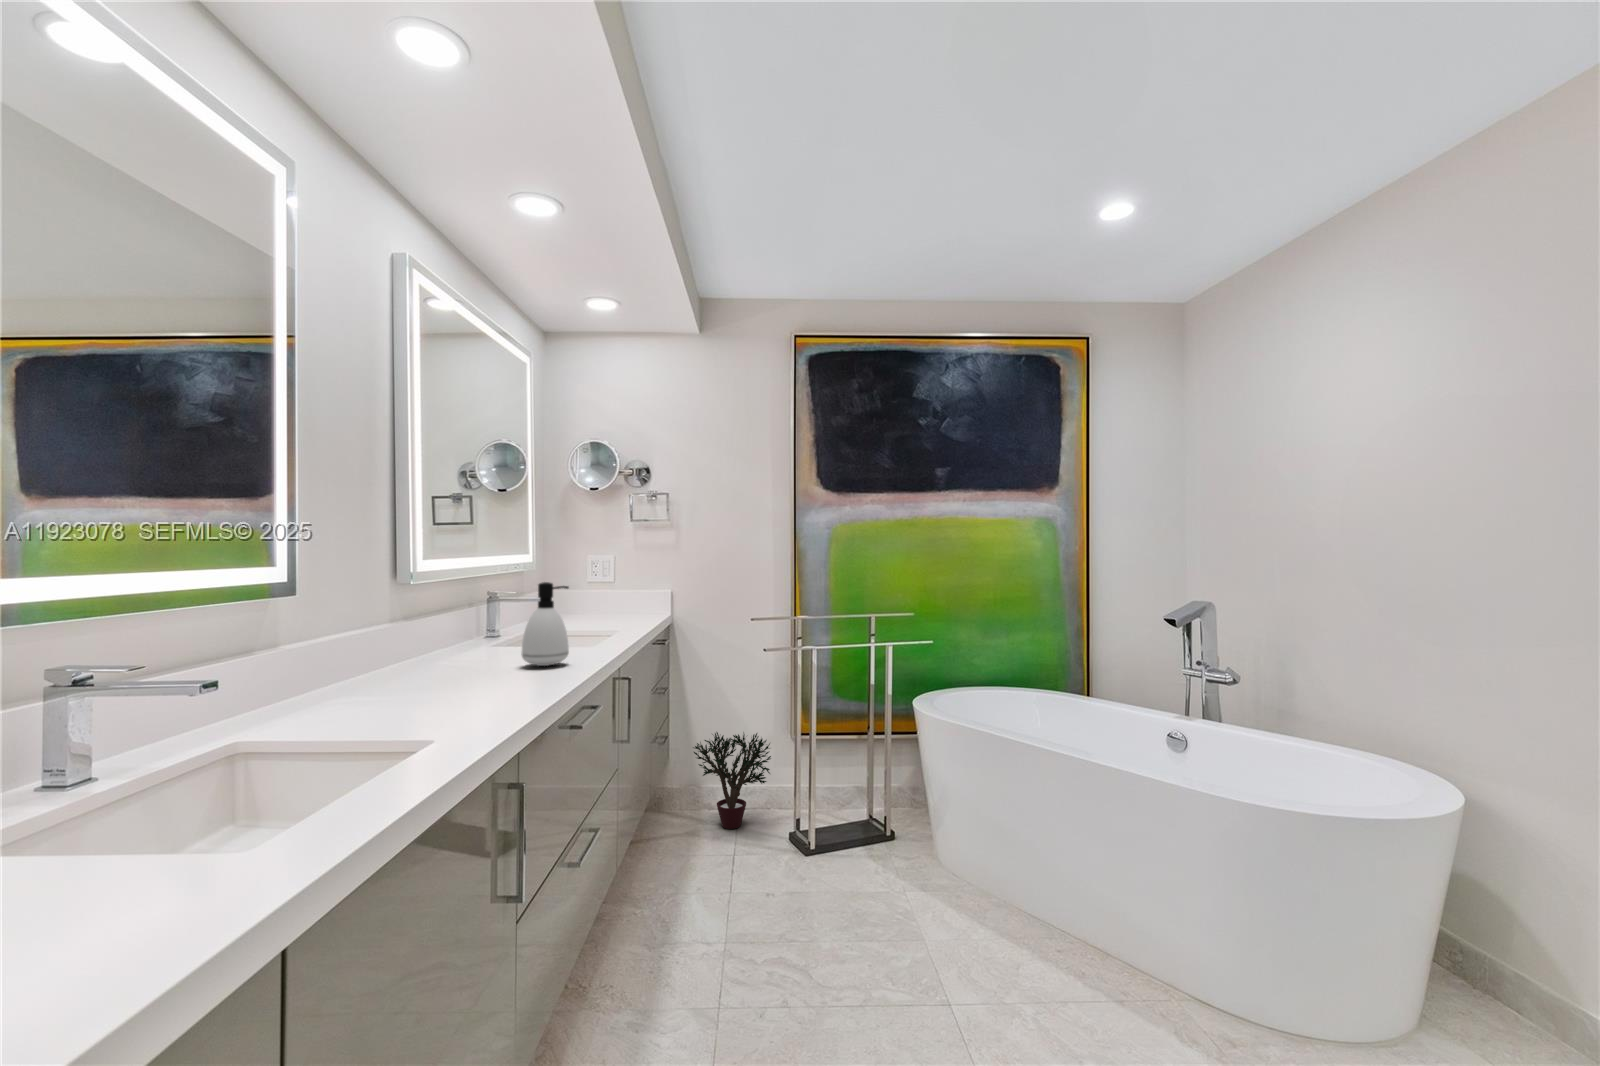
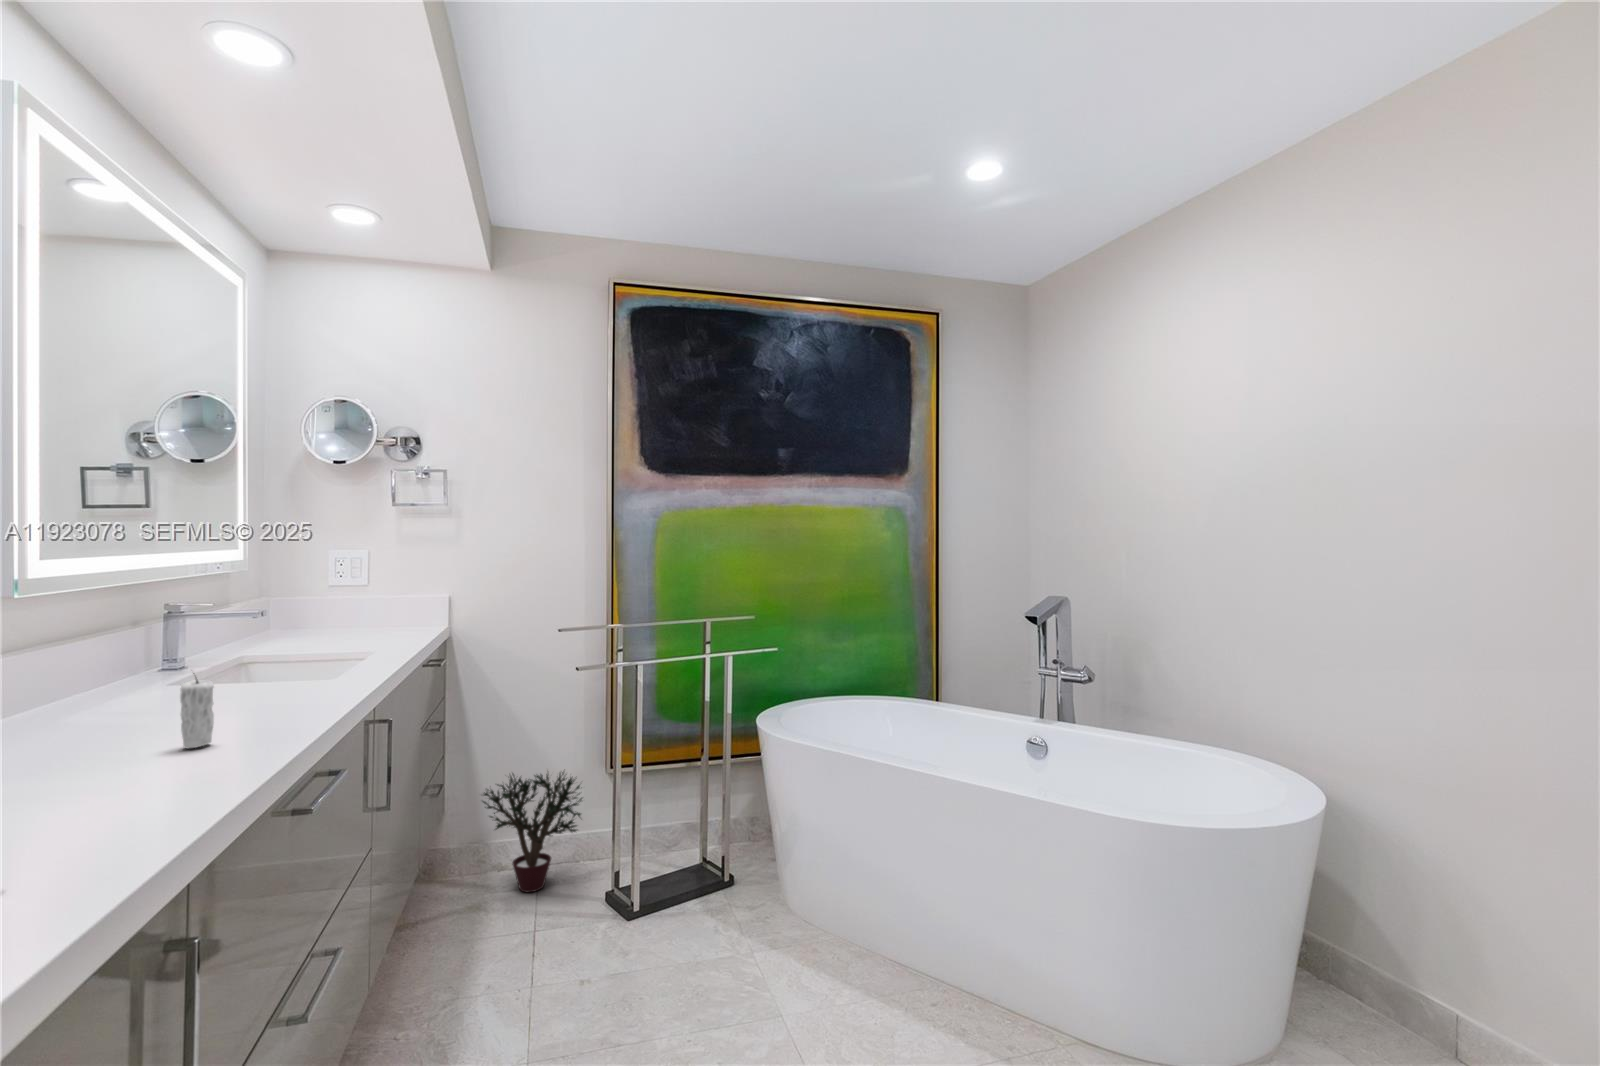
soap dispenser: present [522,582,569,666] -> none [224,591,301,710]
candle: none [497,633,516,687] -> present [180,673,214,748]

